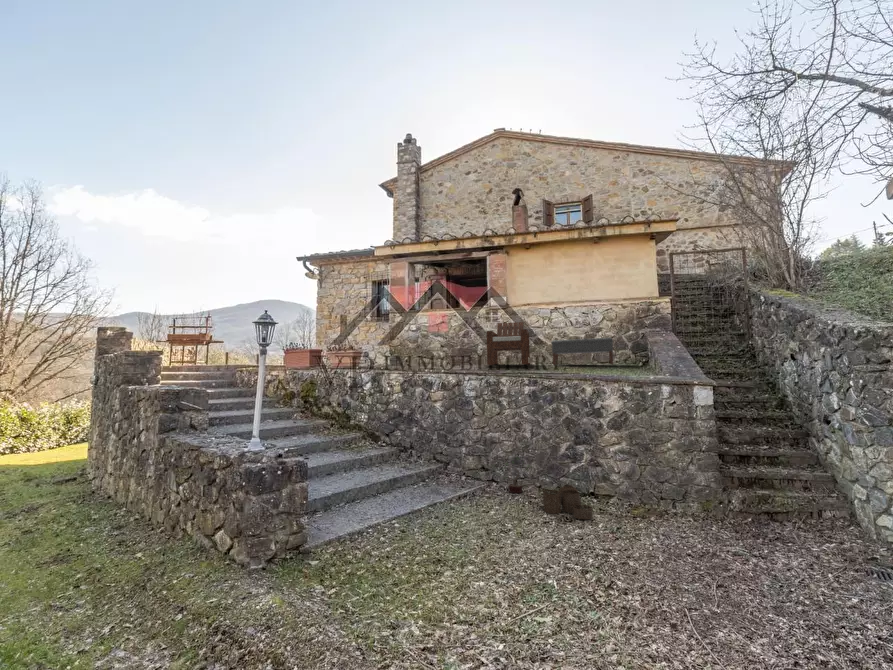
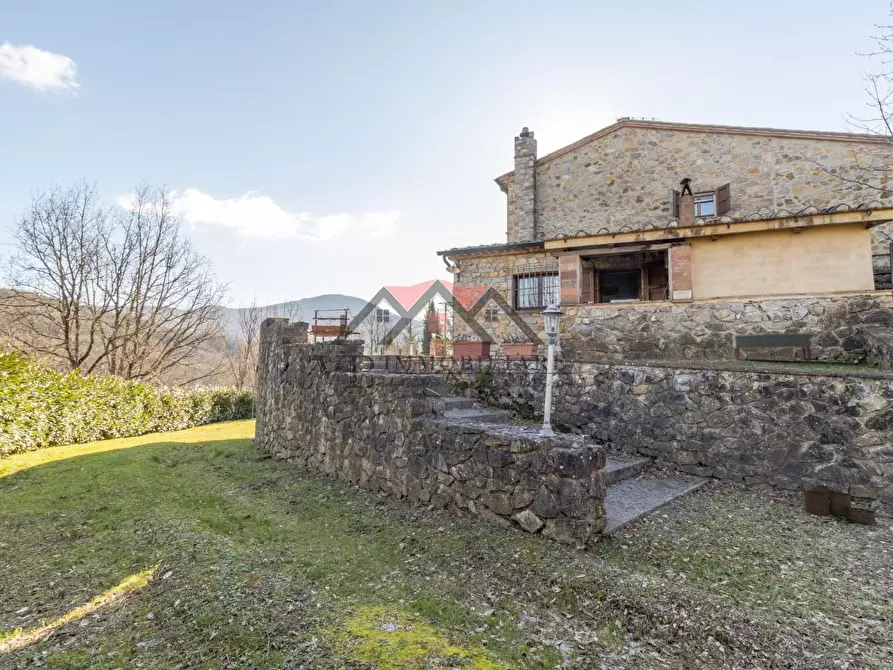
chair: present [486,322,530,365] -> none [660,315,714,359]
potted plant: present [504,457,529,493] -> none [734,453,775,491]

